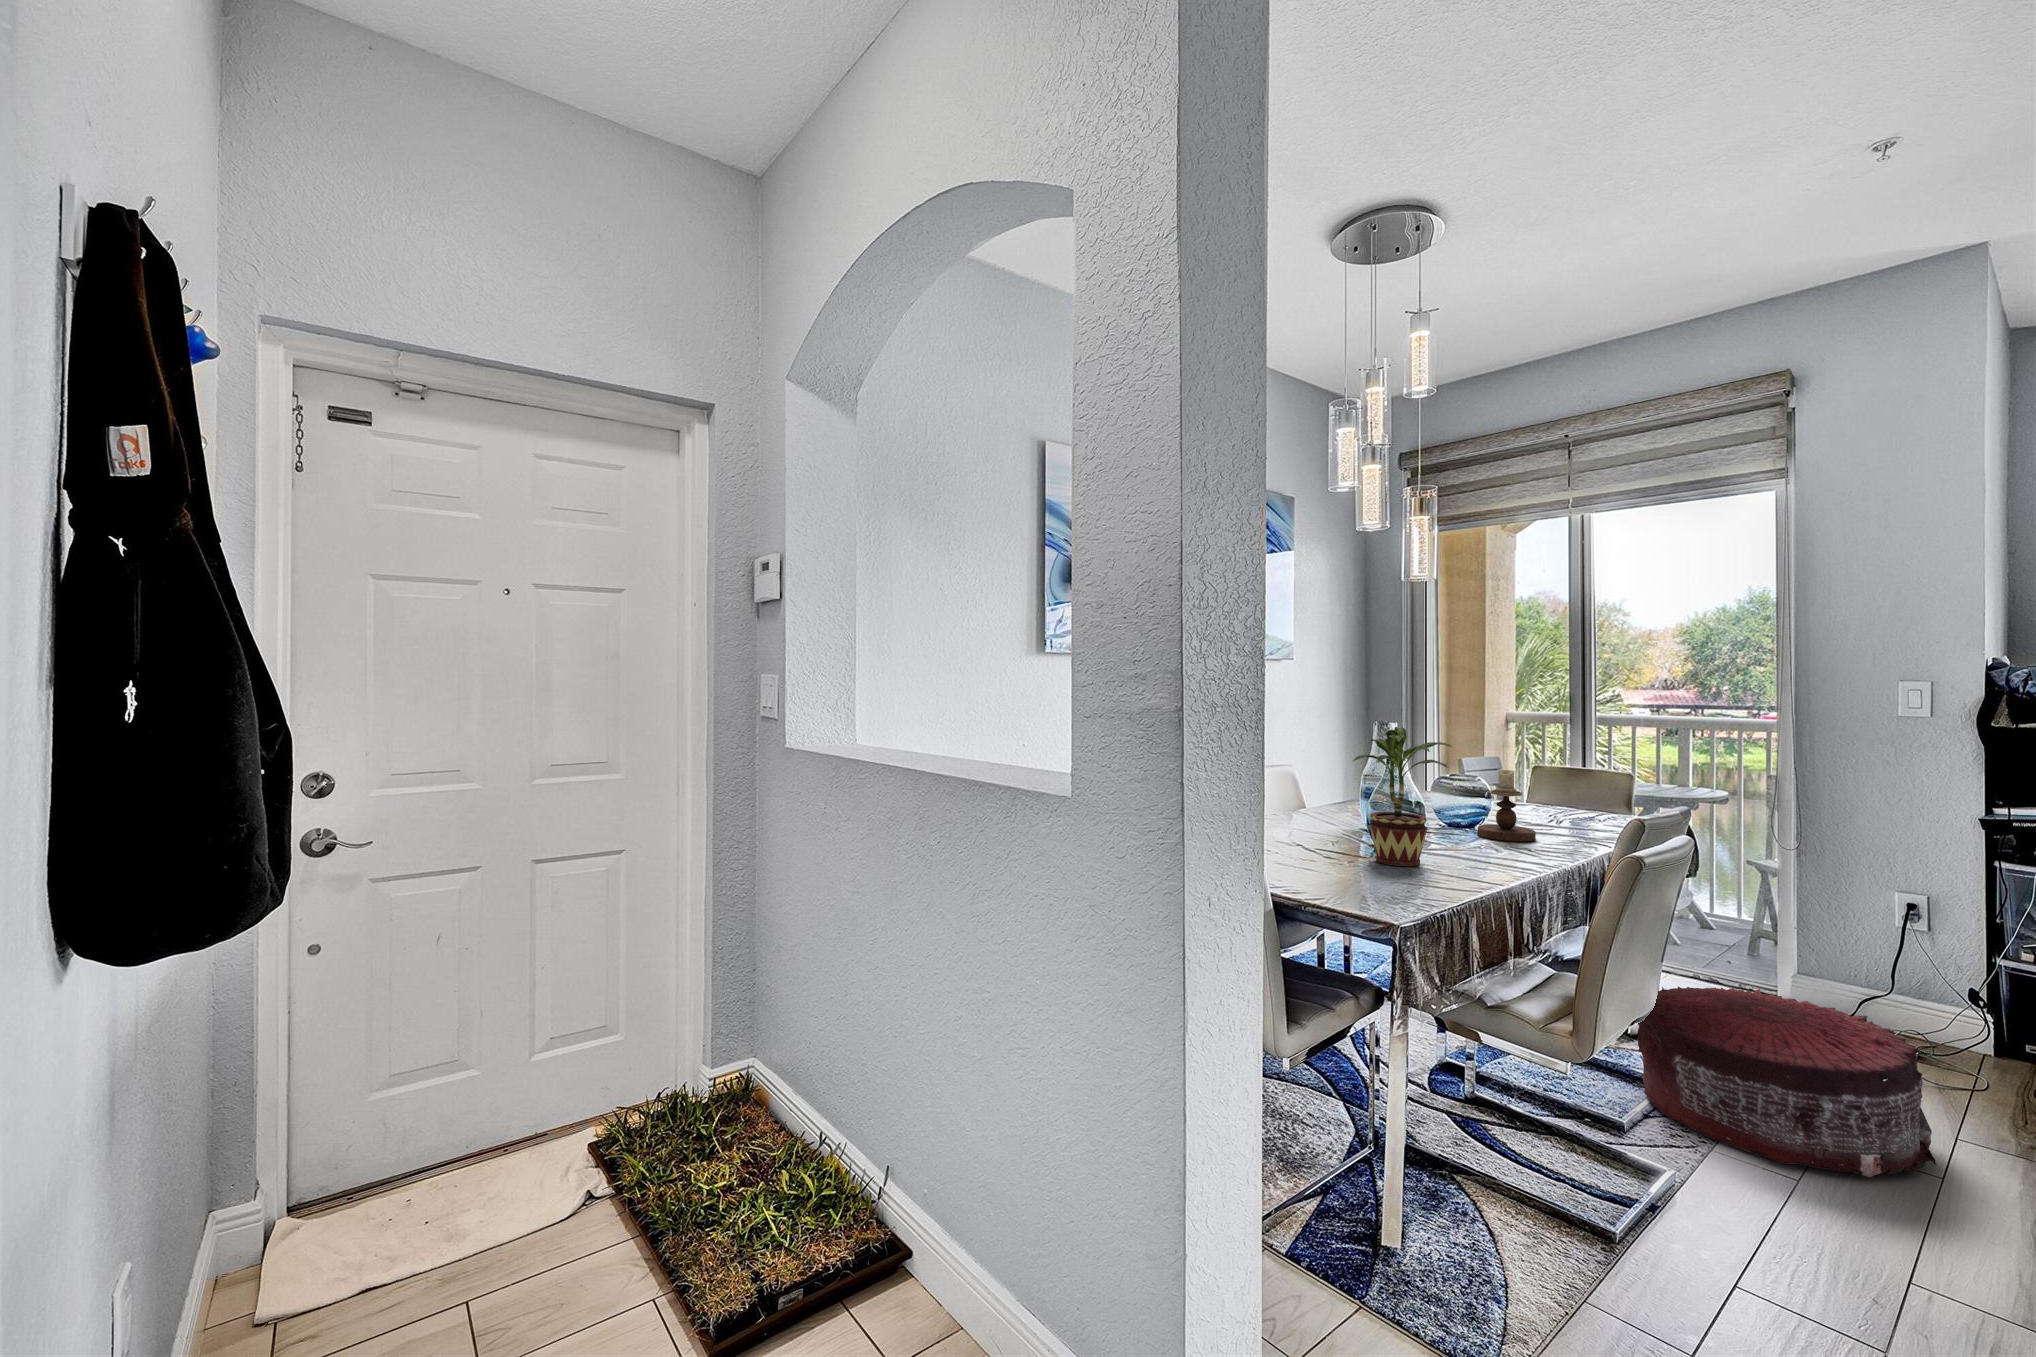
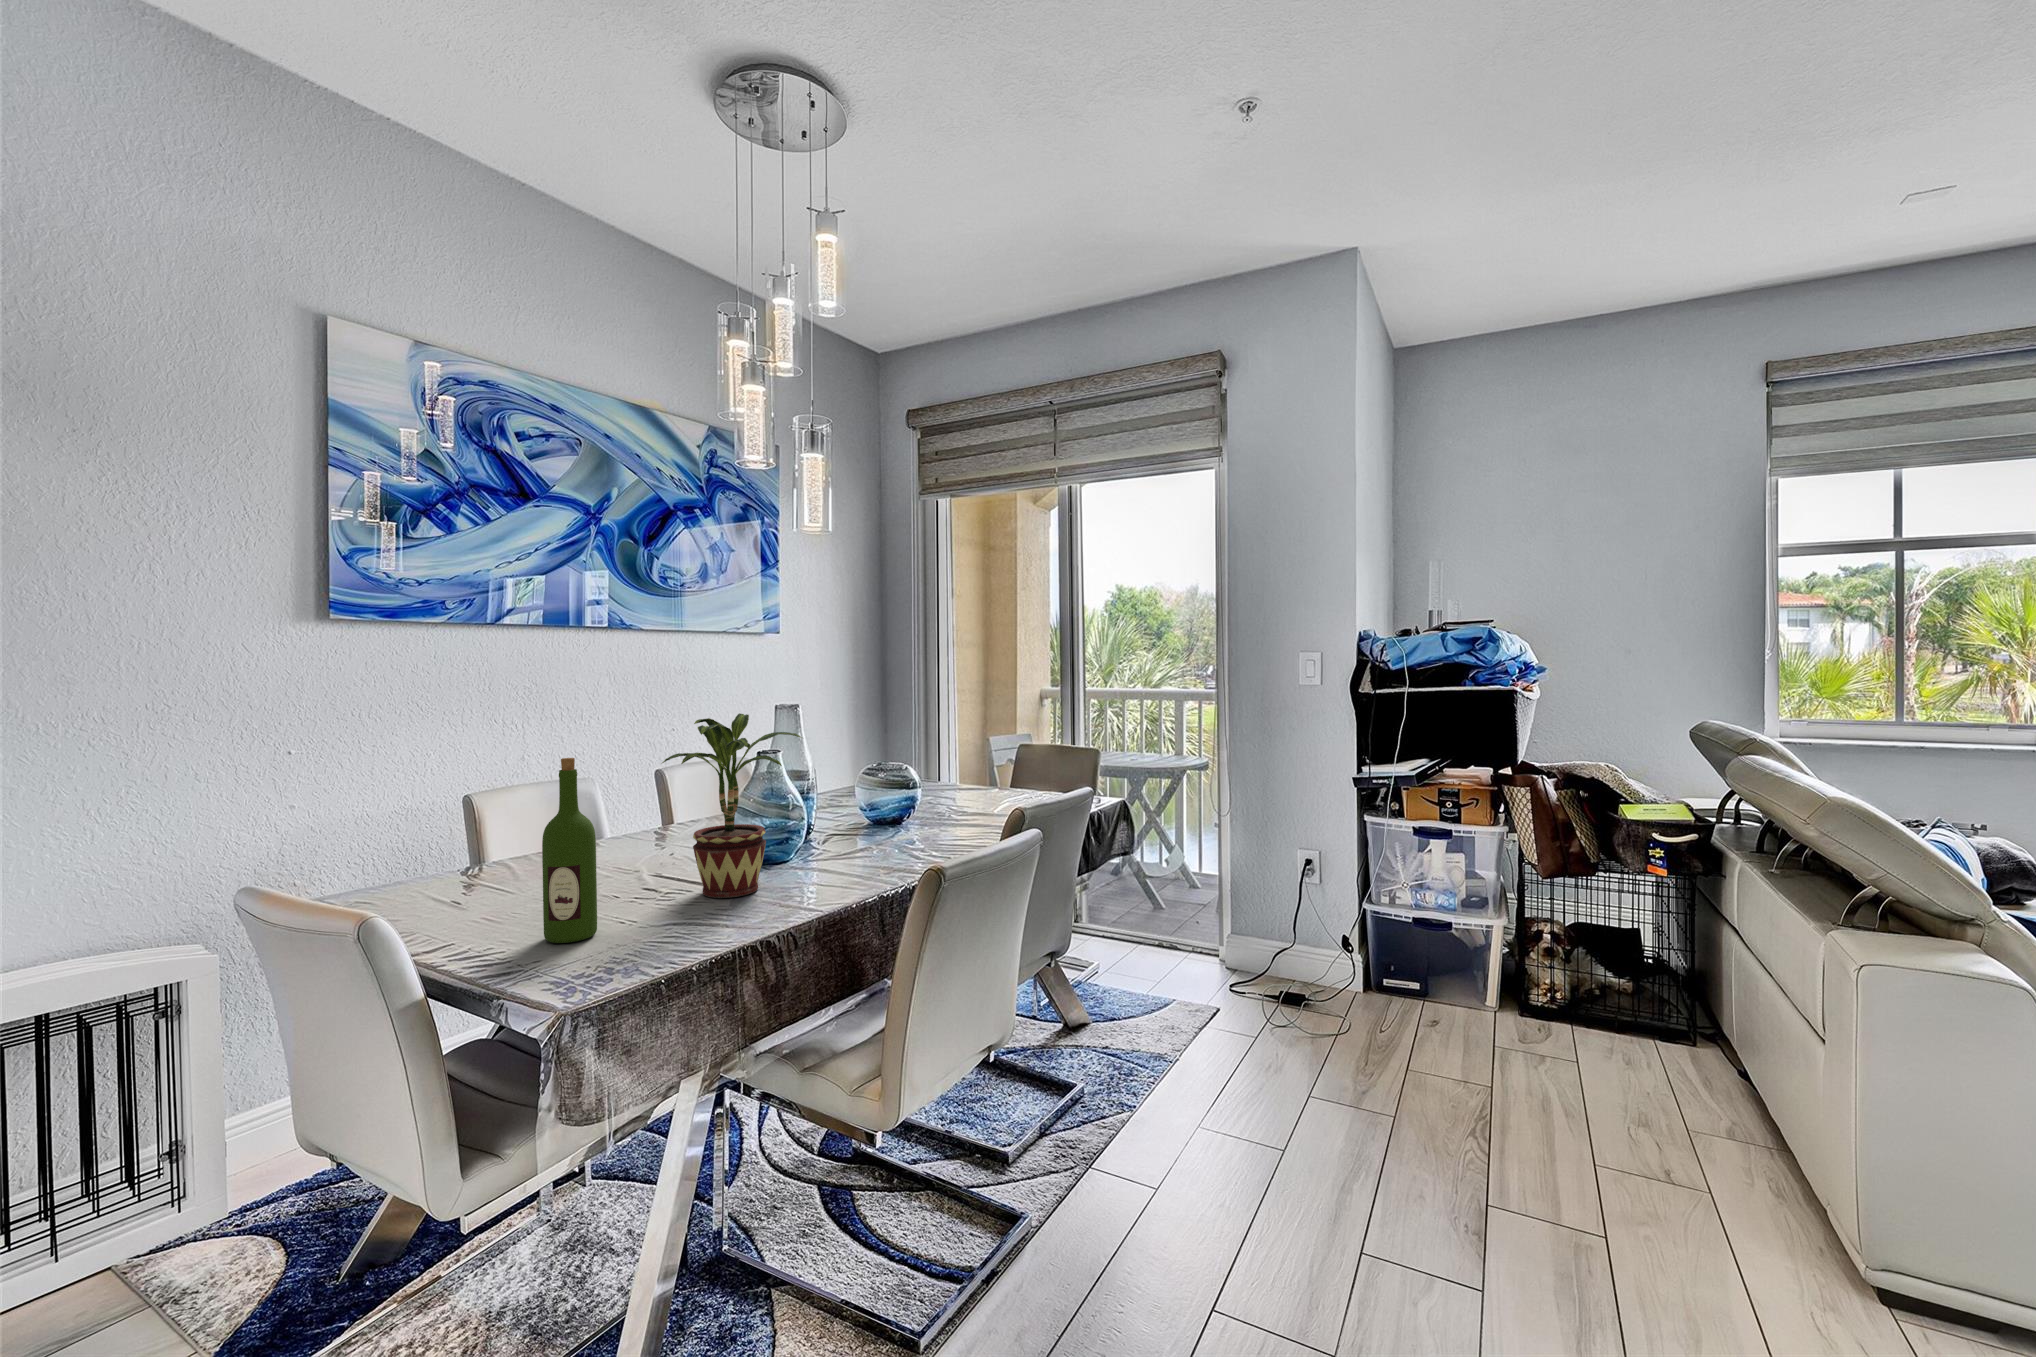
wine bottle: none [1303,754,1338,882] -> present [542,758,597,943]
candlestick: present [1478,770,1536,841] -> none [885,759,945,843]
pouf: present [1638,987,1936,1177] -> none [1049,970,1281,1173]

